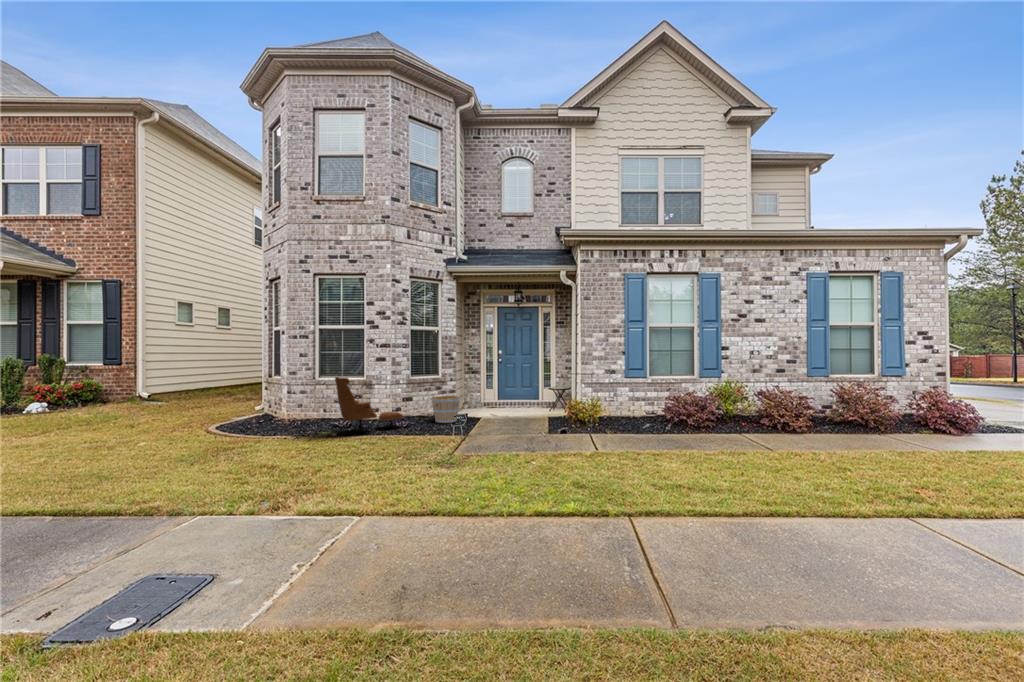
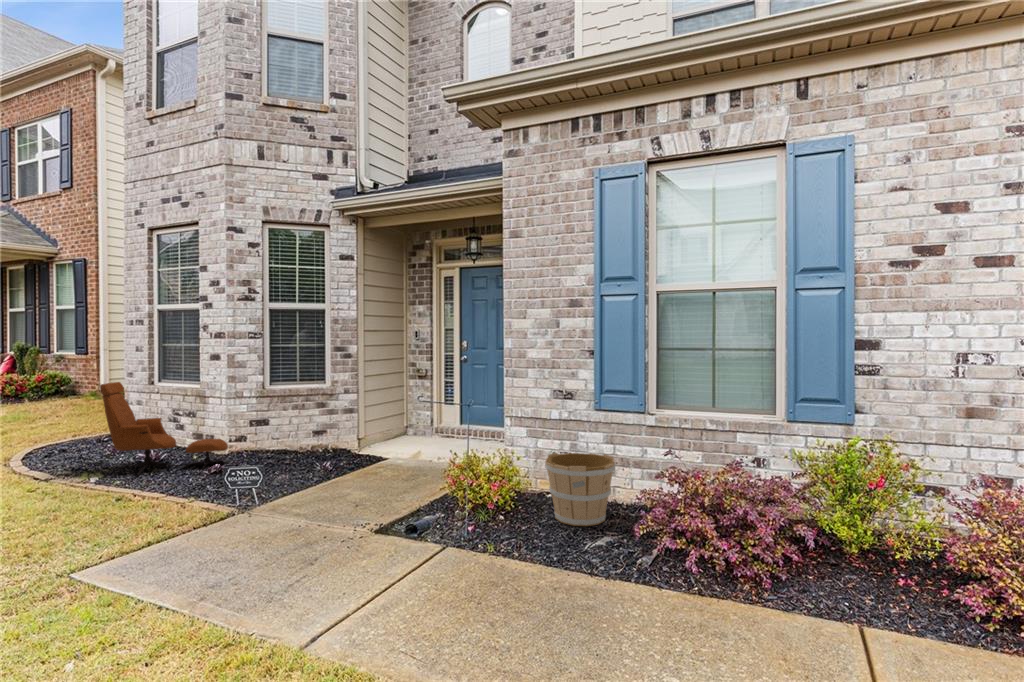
wooden bucket: present [431,395,461,423] -> present [545,453,615,526]

